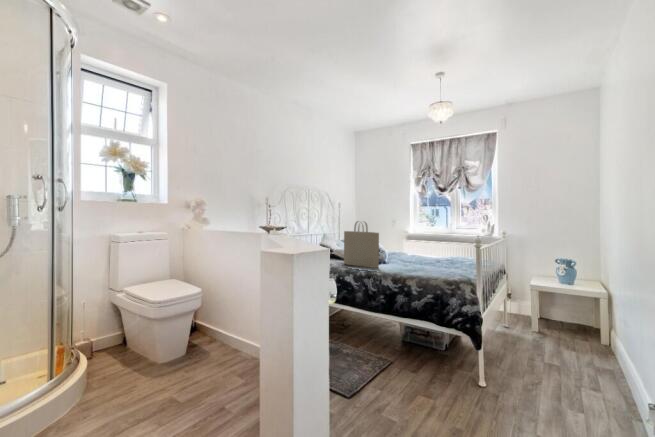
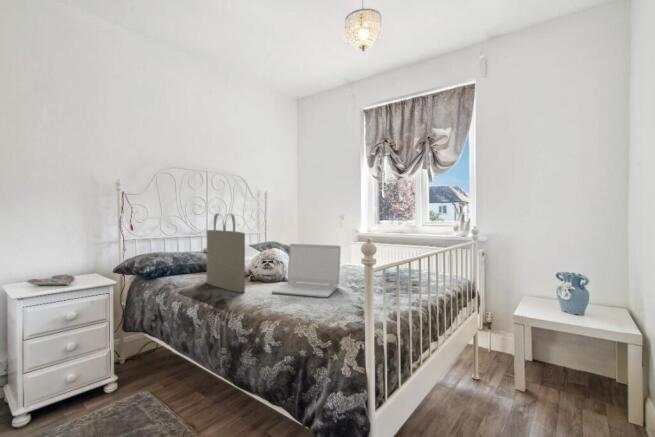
laptop: none [395,240,432,270] -> present [272,244,341,297]

